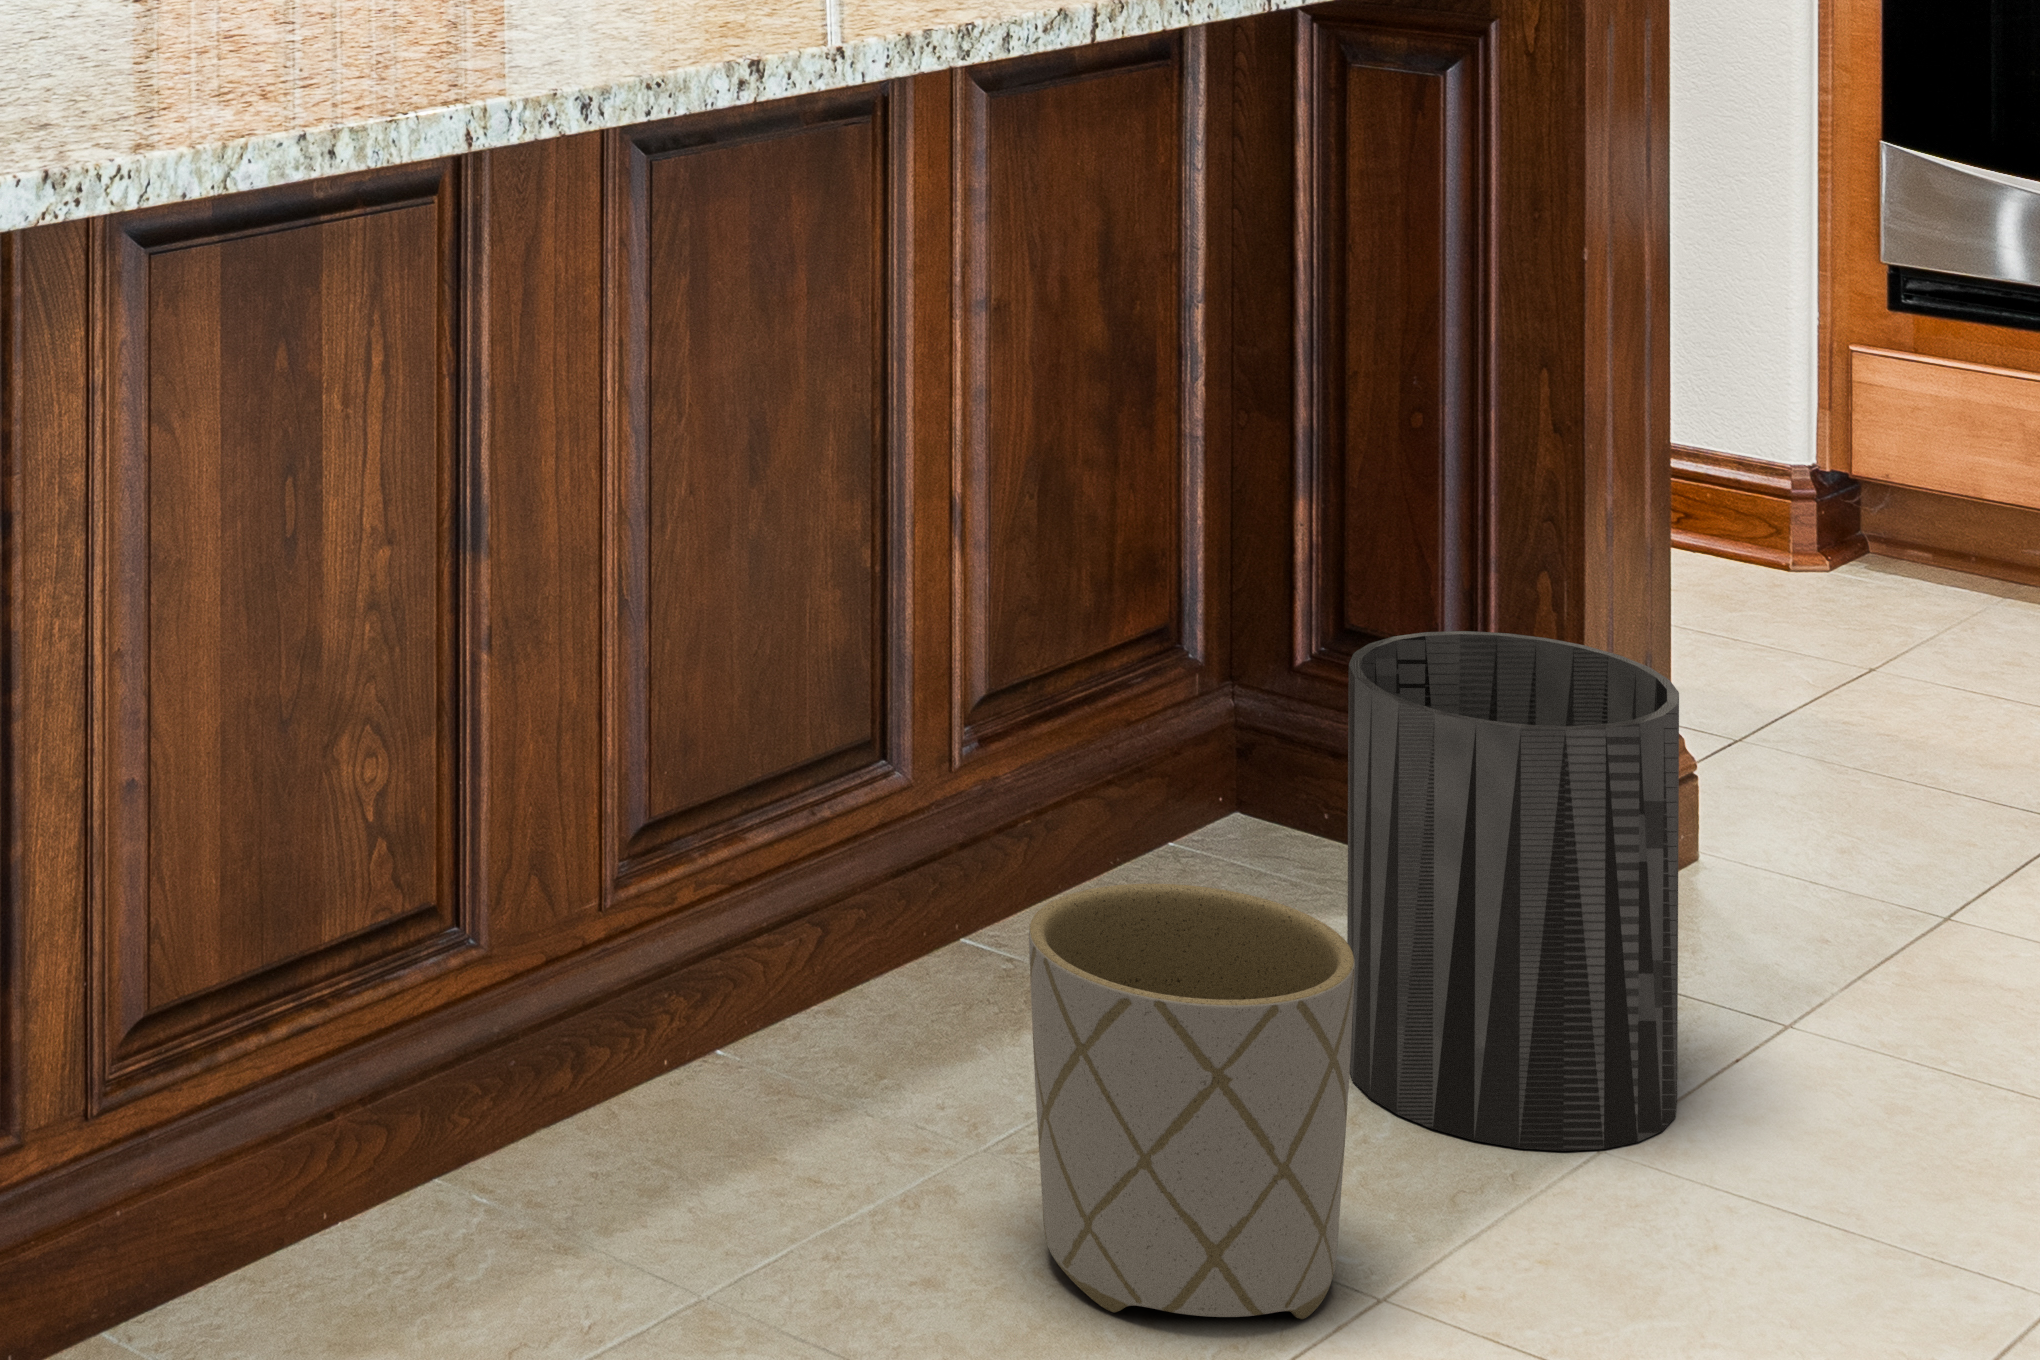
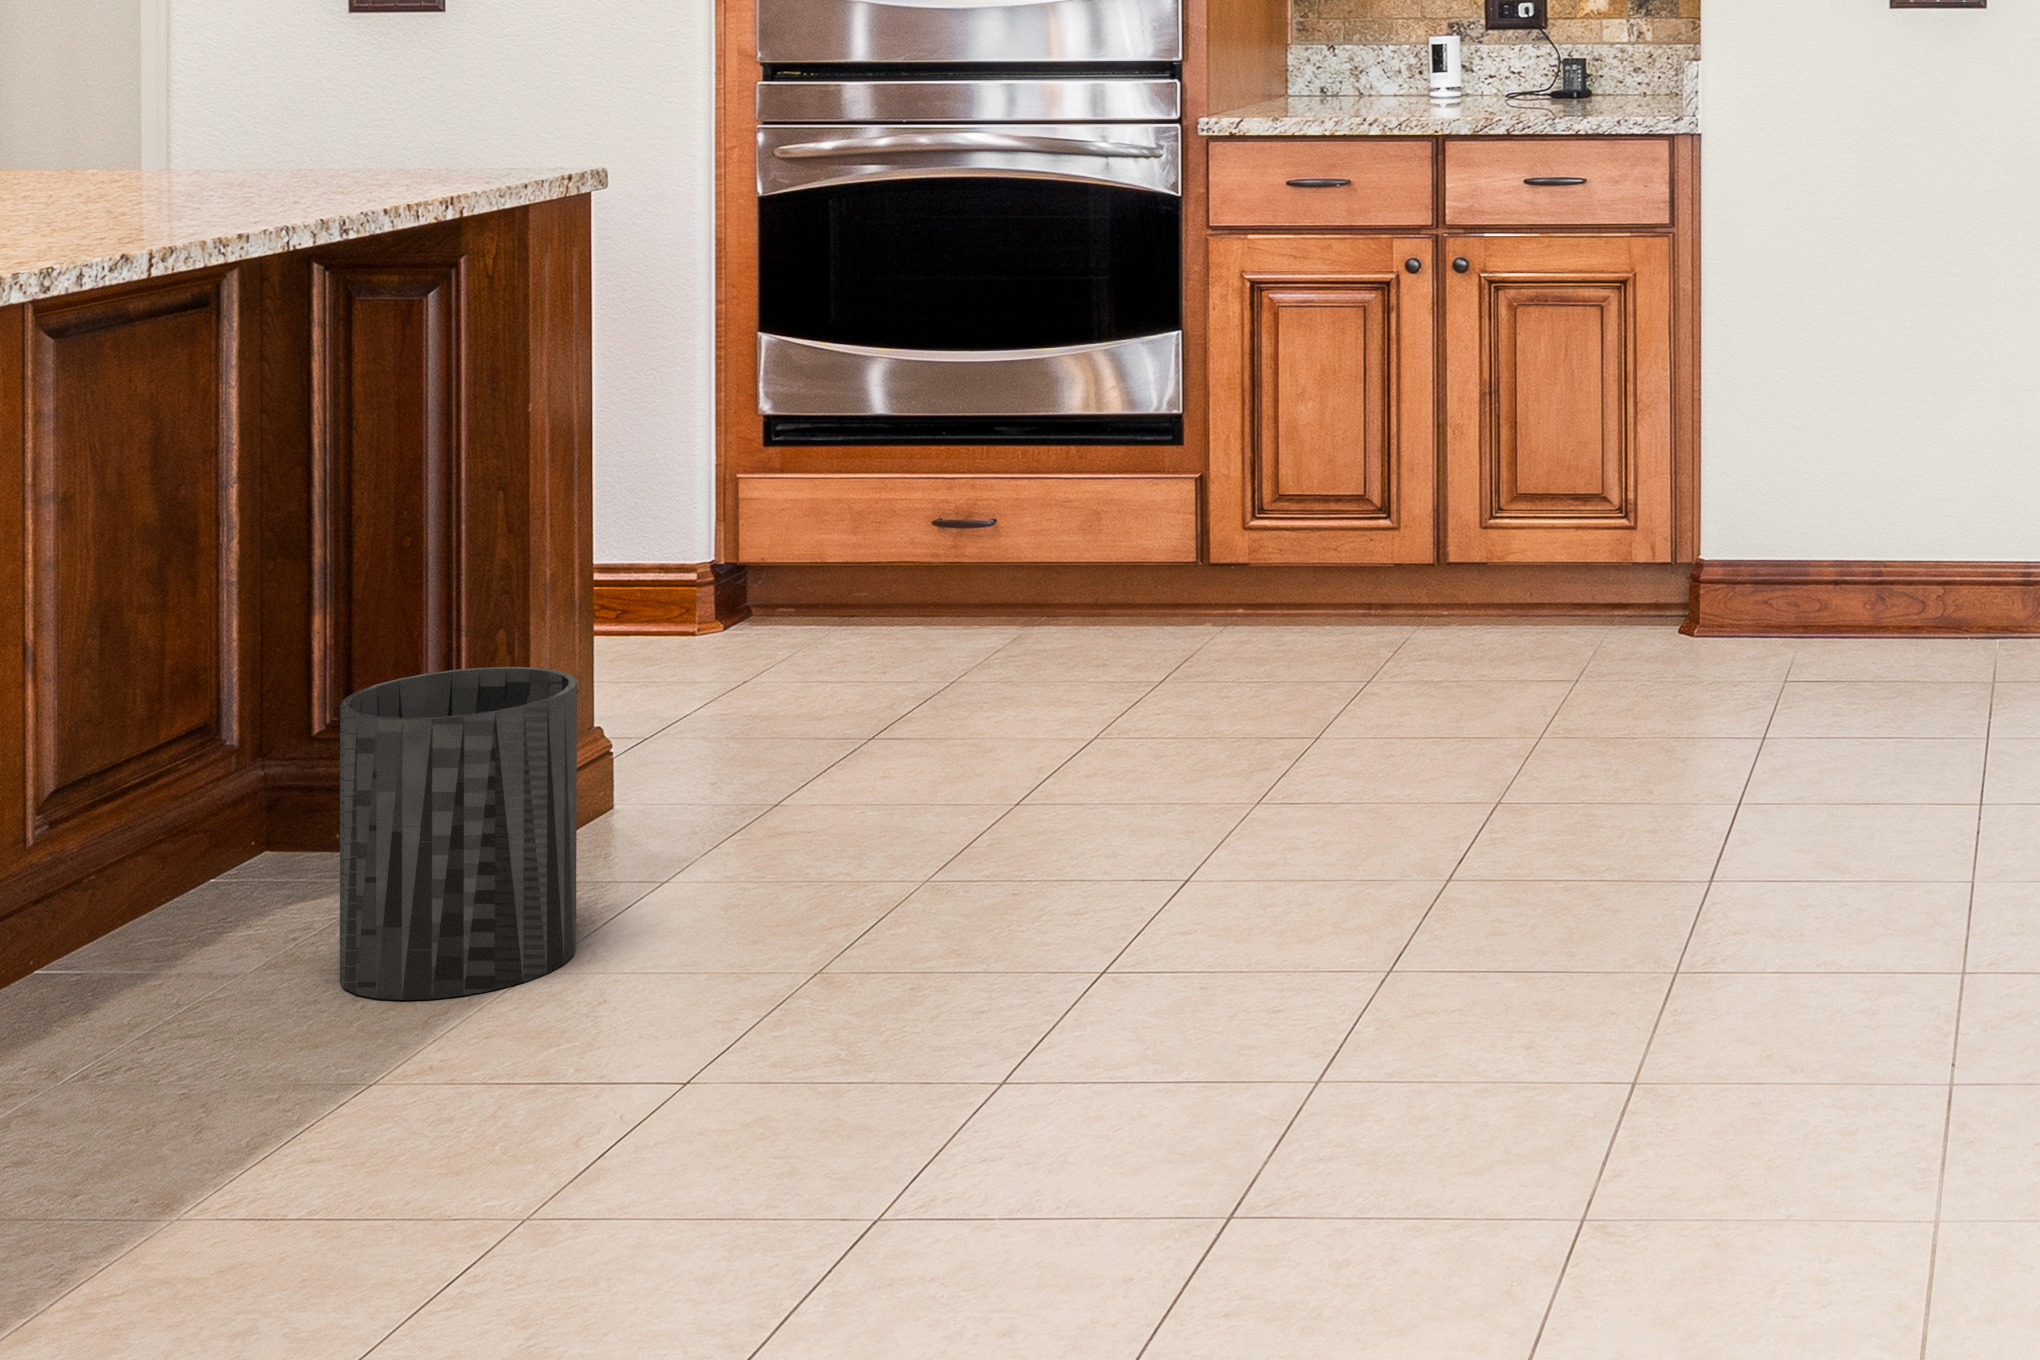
planter: present [1029,884,1355,1319] -> none [89,857,339,1150]

